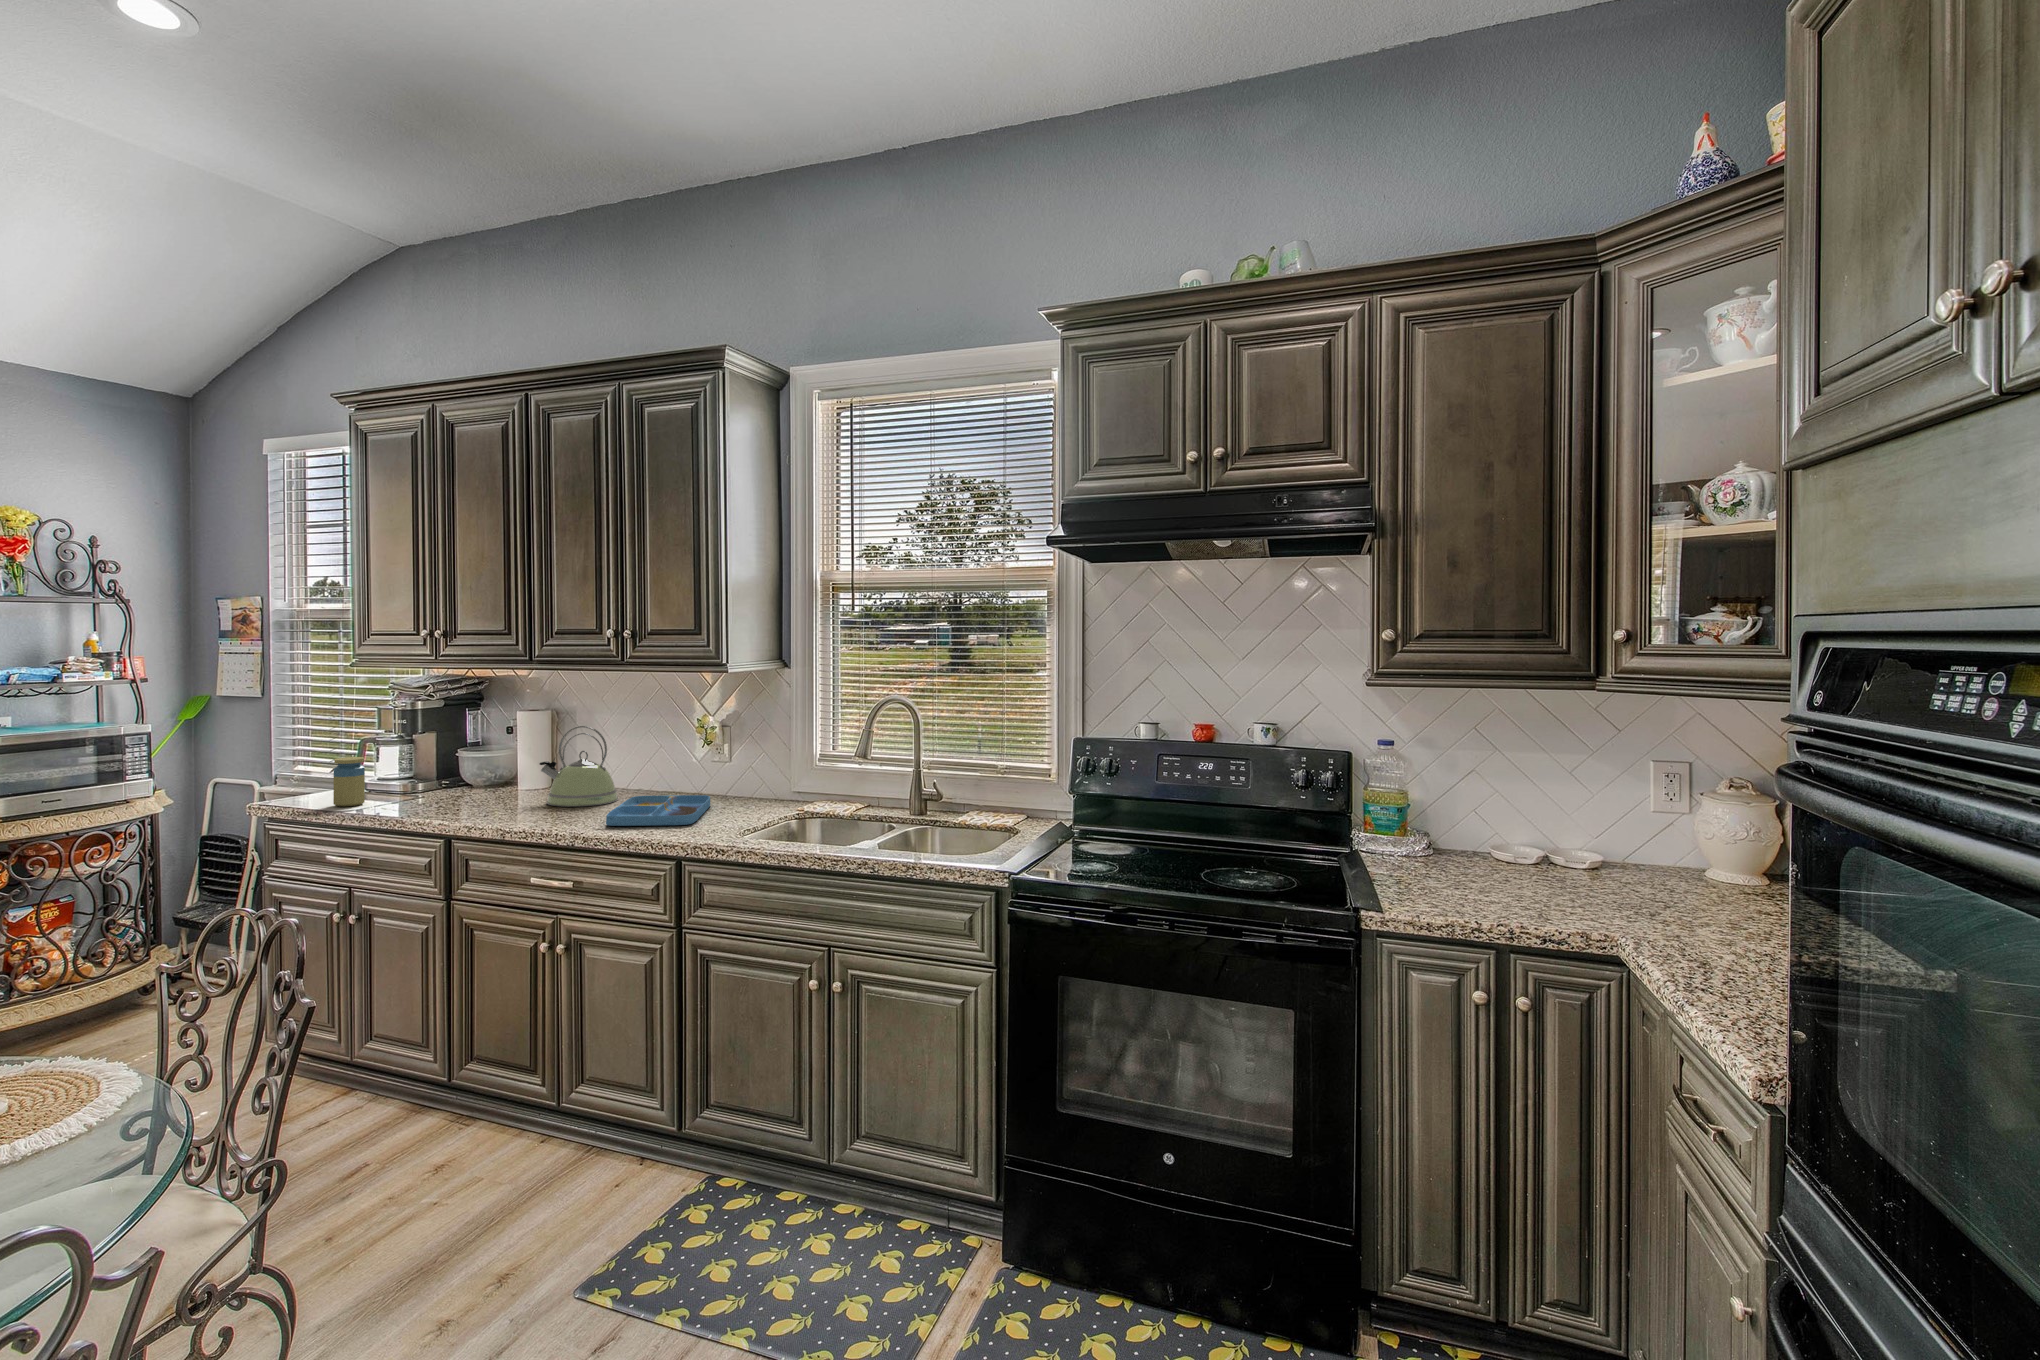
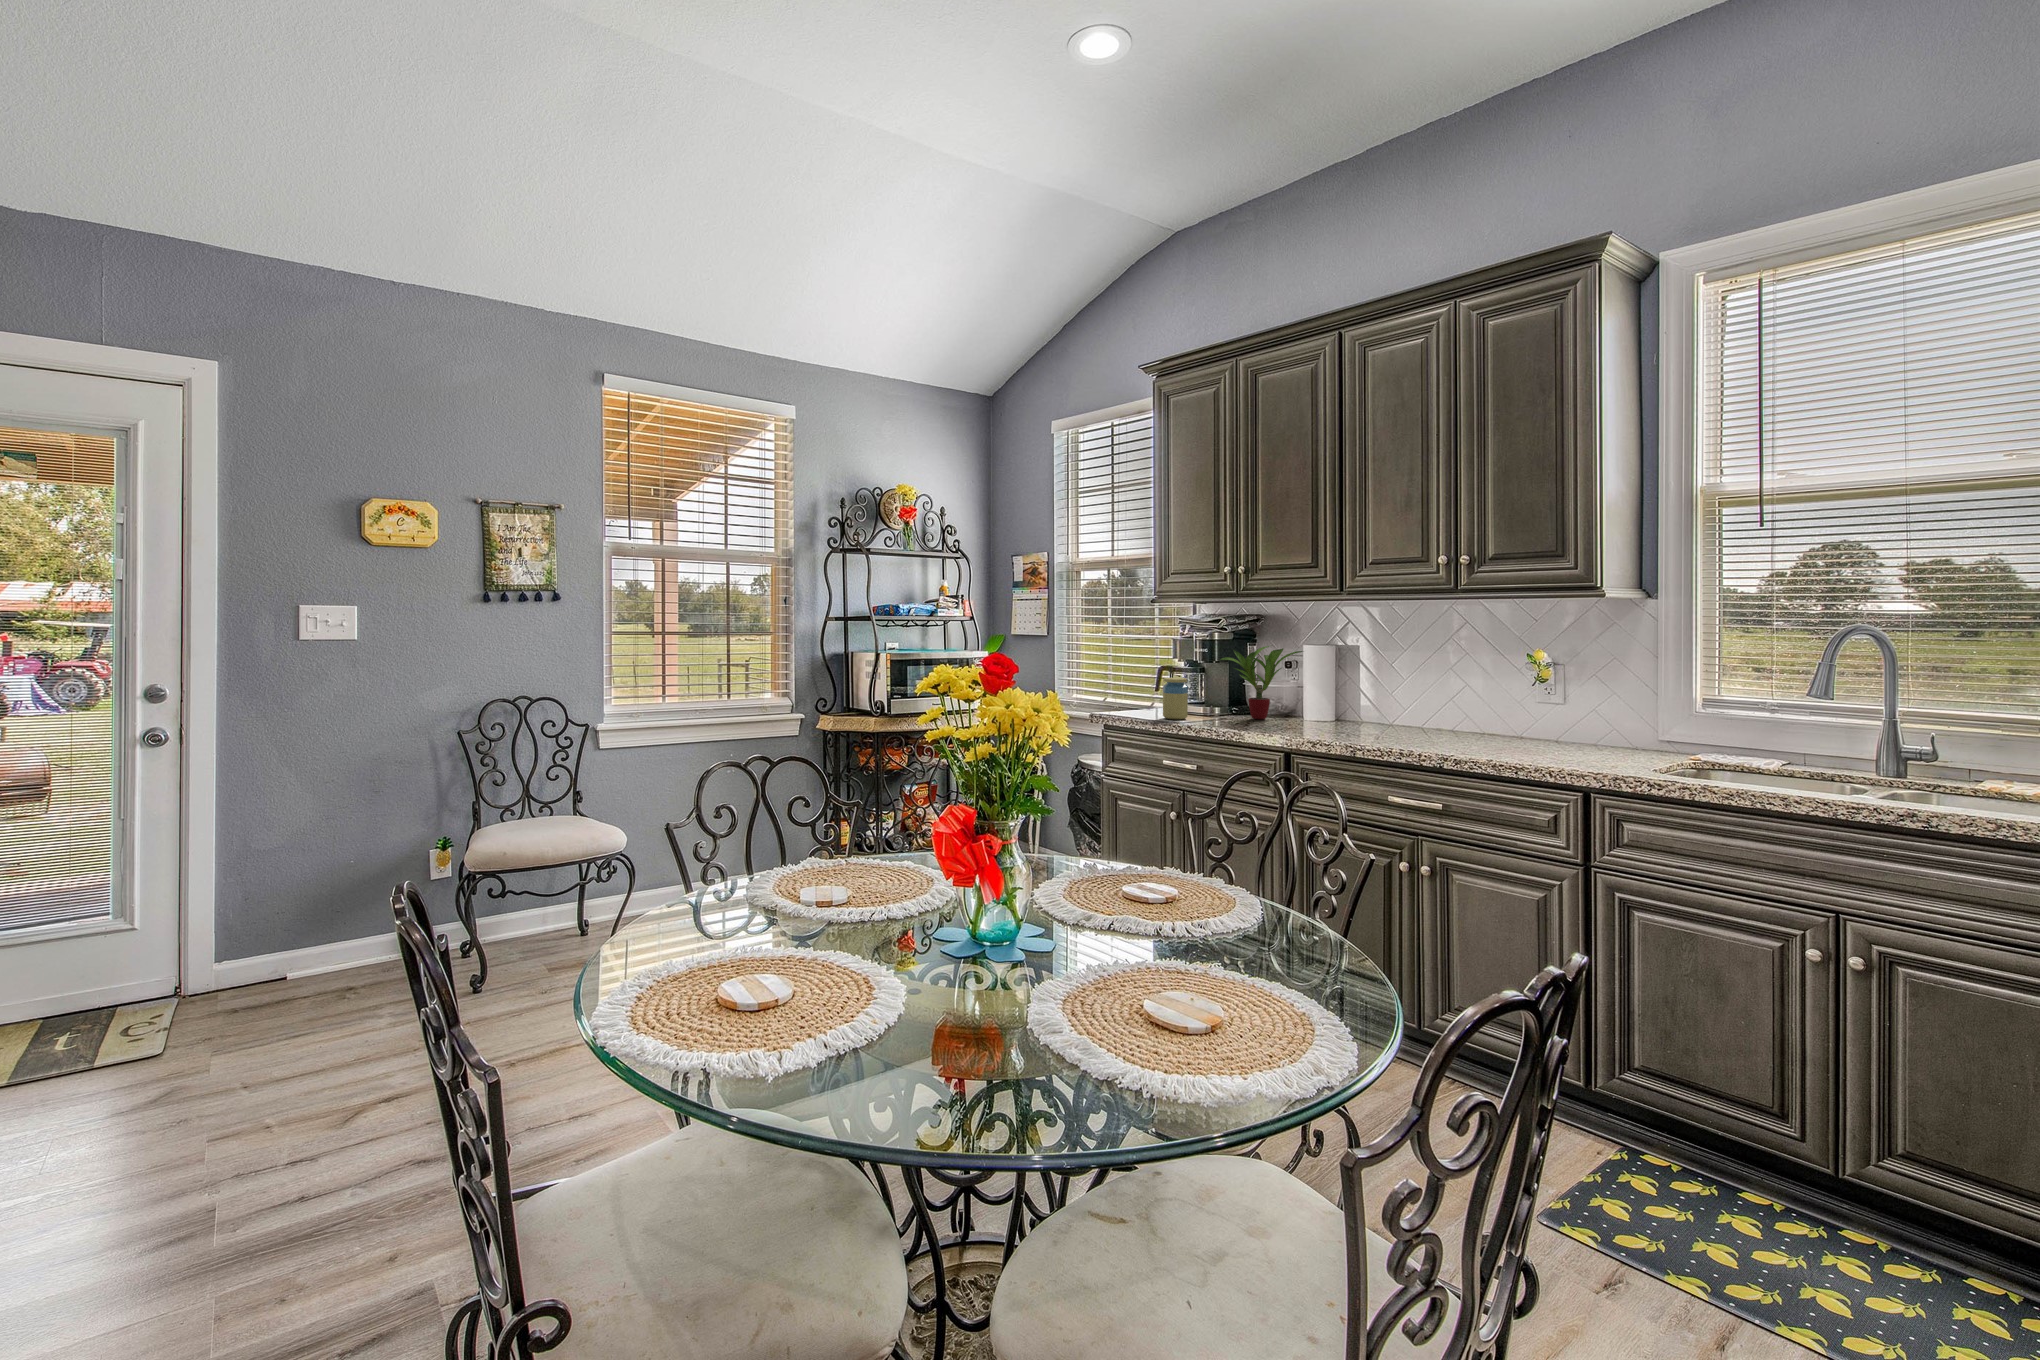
potted plant: none [406,714,506,798] -> present [1220,646,1303,719]
kettle: present [539,726,618,807] -> none [1349,656,1430,734]
tray: present [606,795,710,826] -> none [1459,727,1571,758]

